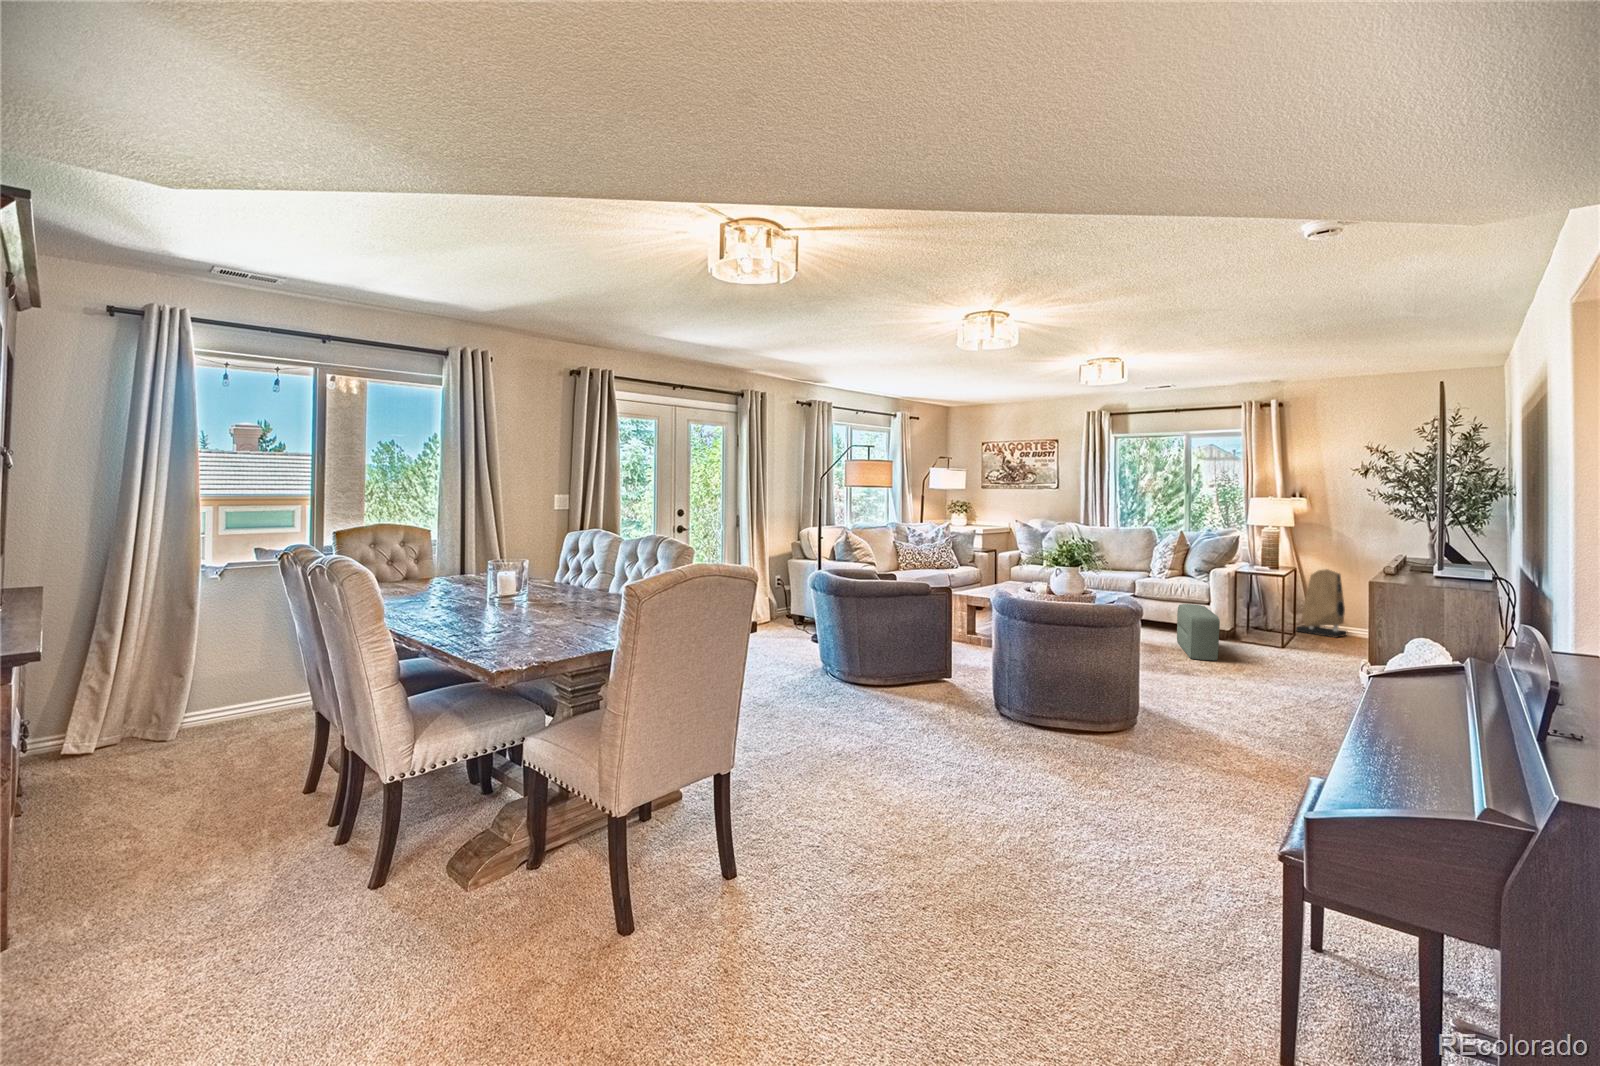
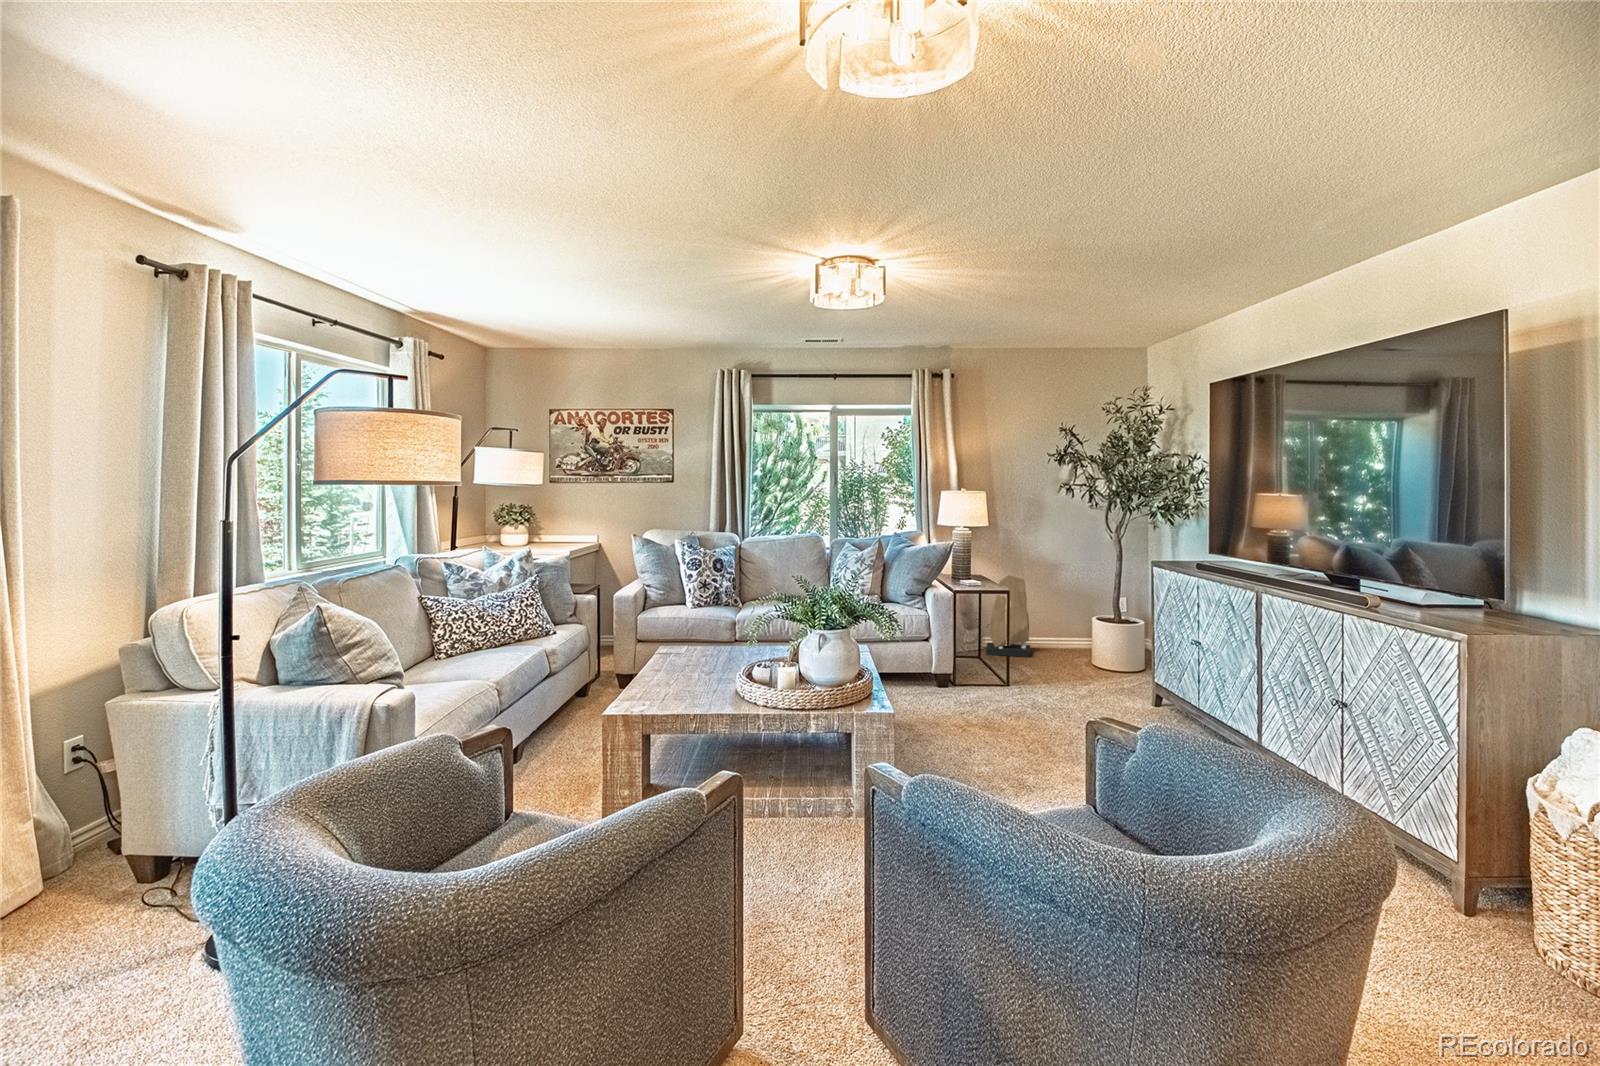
pouf: present [1177,604,1220,661] -> none [922,653,1023,751]

